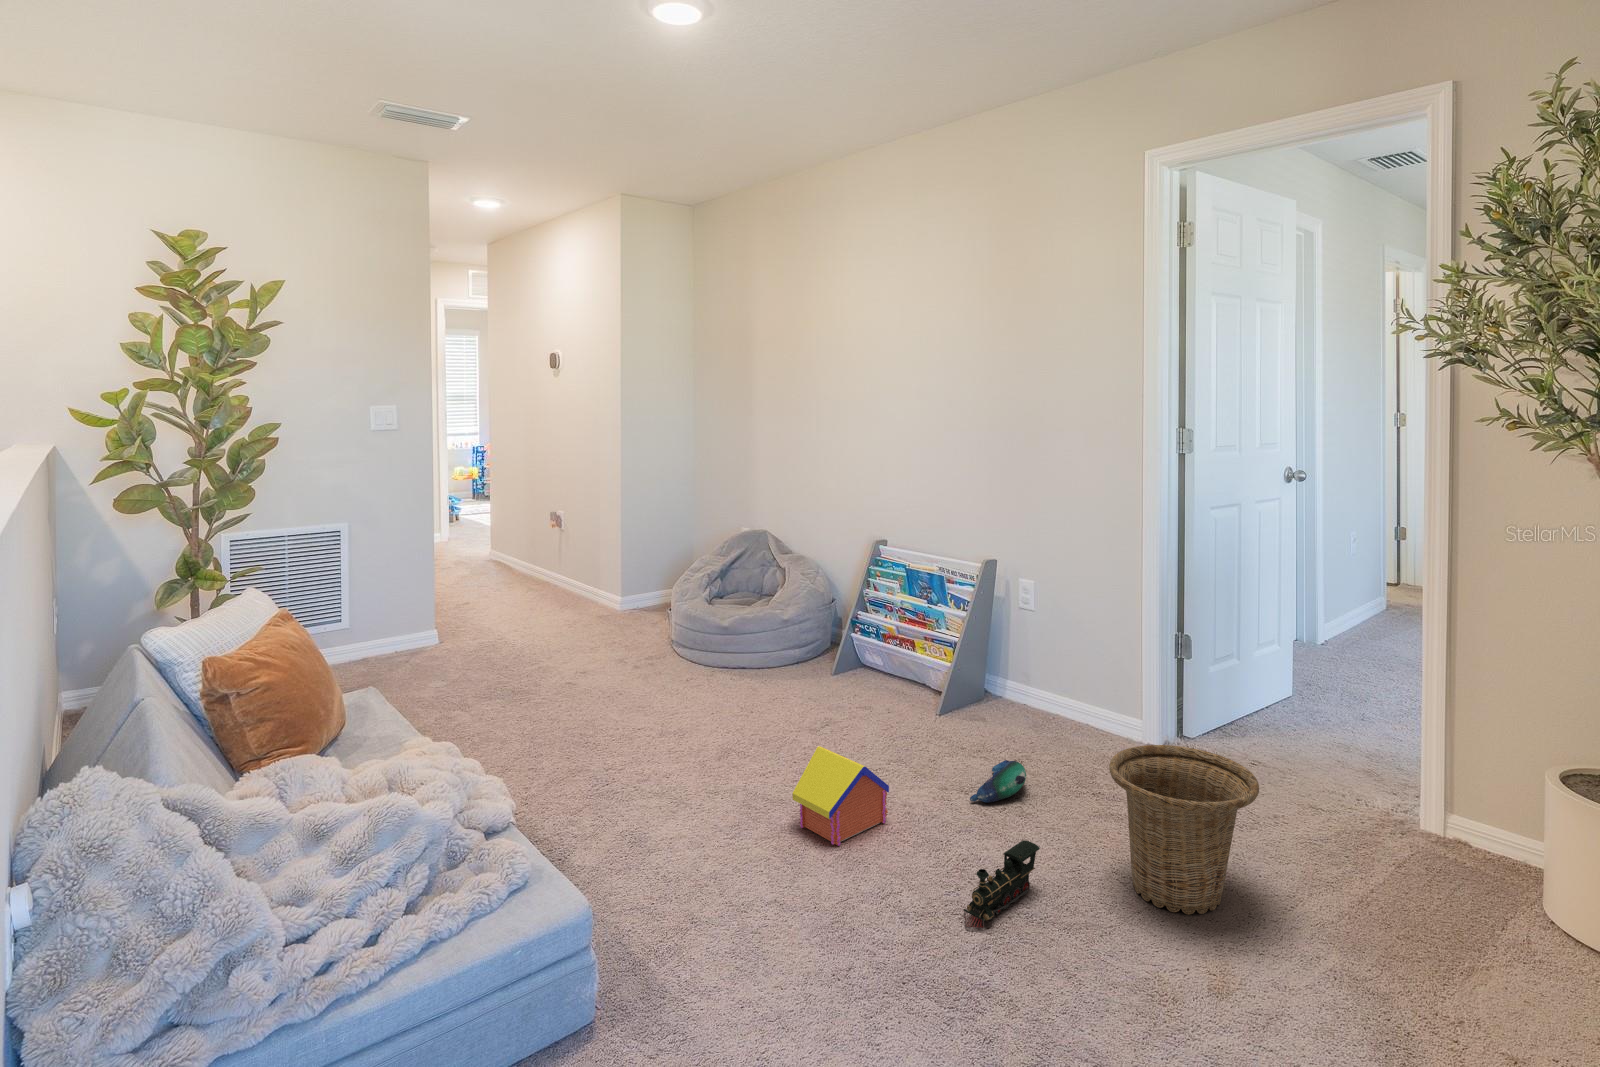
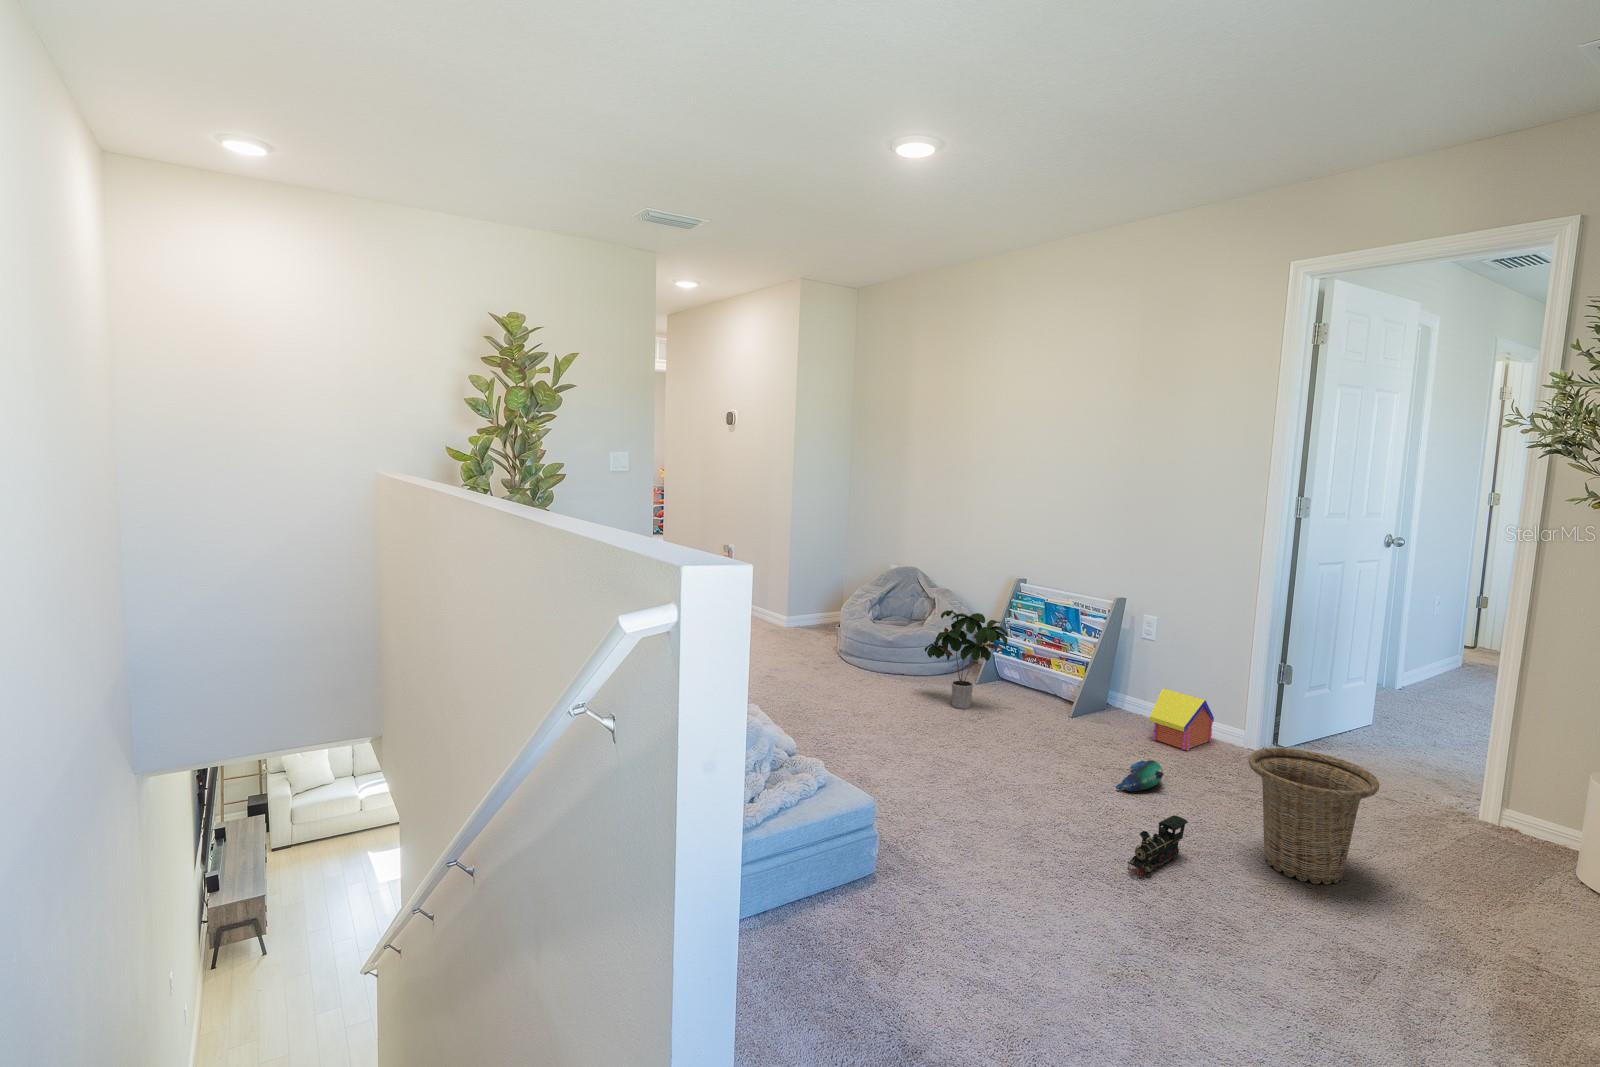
potted plant: none [764,587,856,706] -> present [925,610,1008,709]
toy house: present [792,746,889,846] -> present [1149,689,1214,751]

